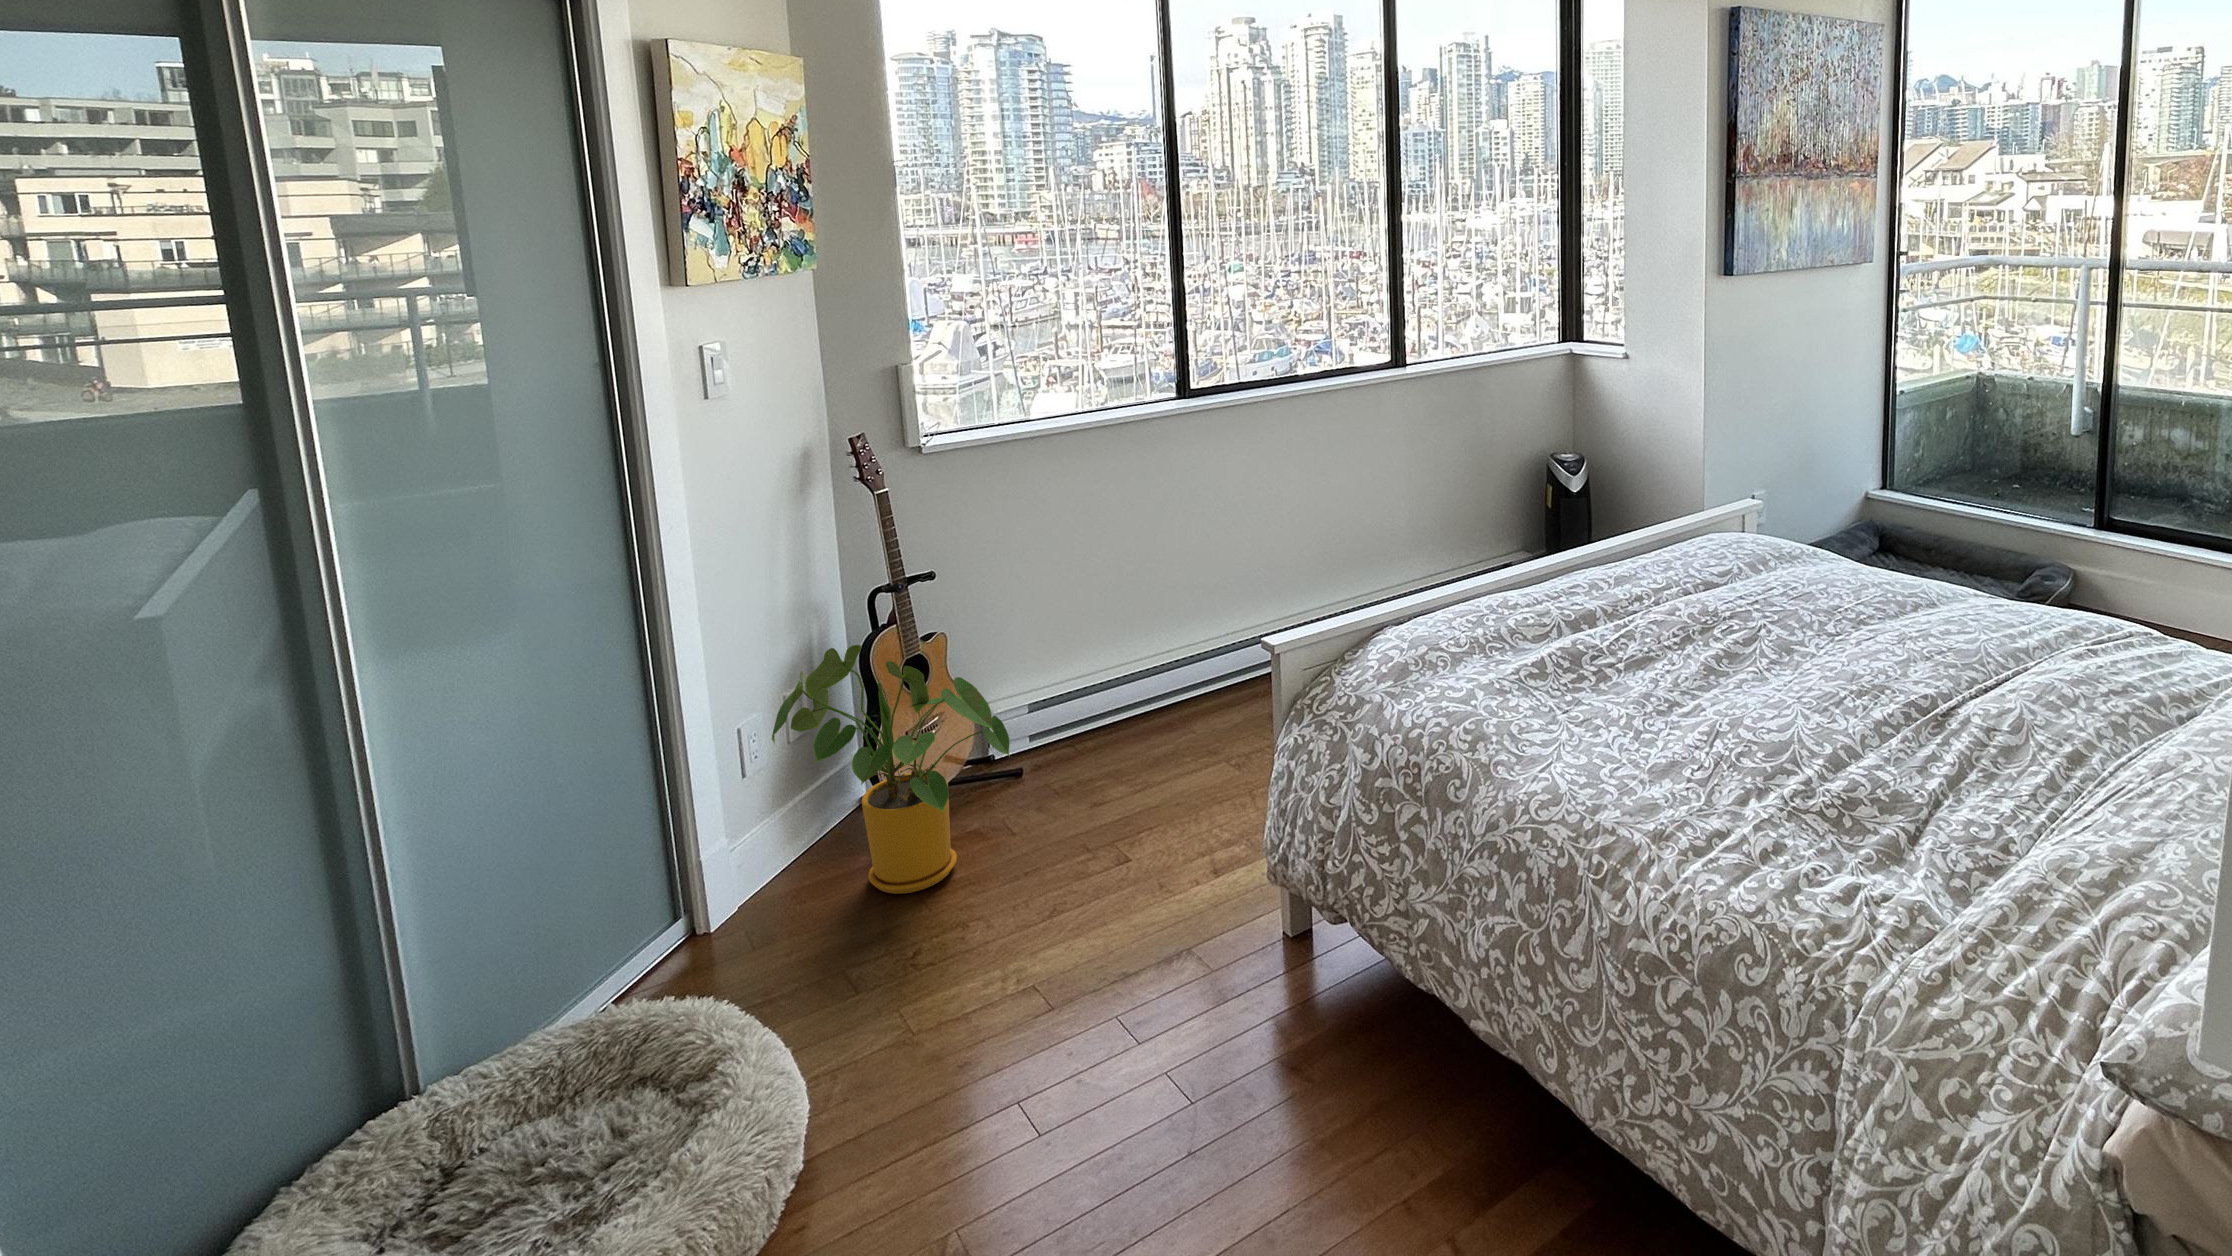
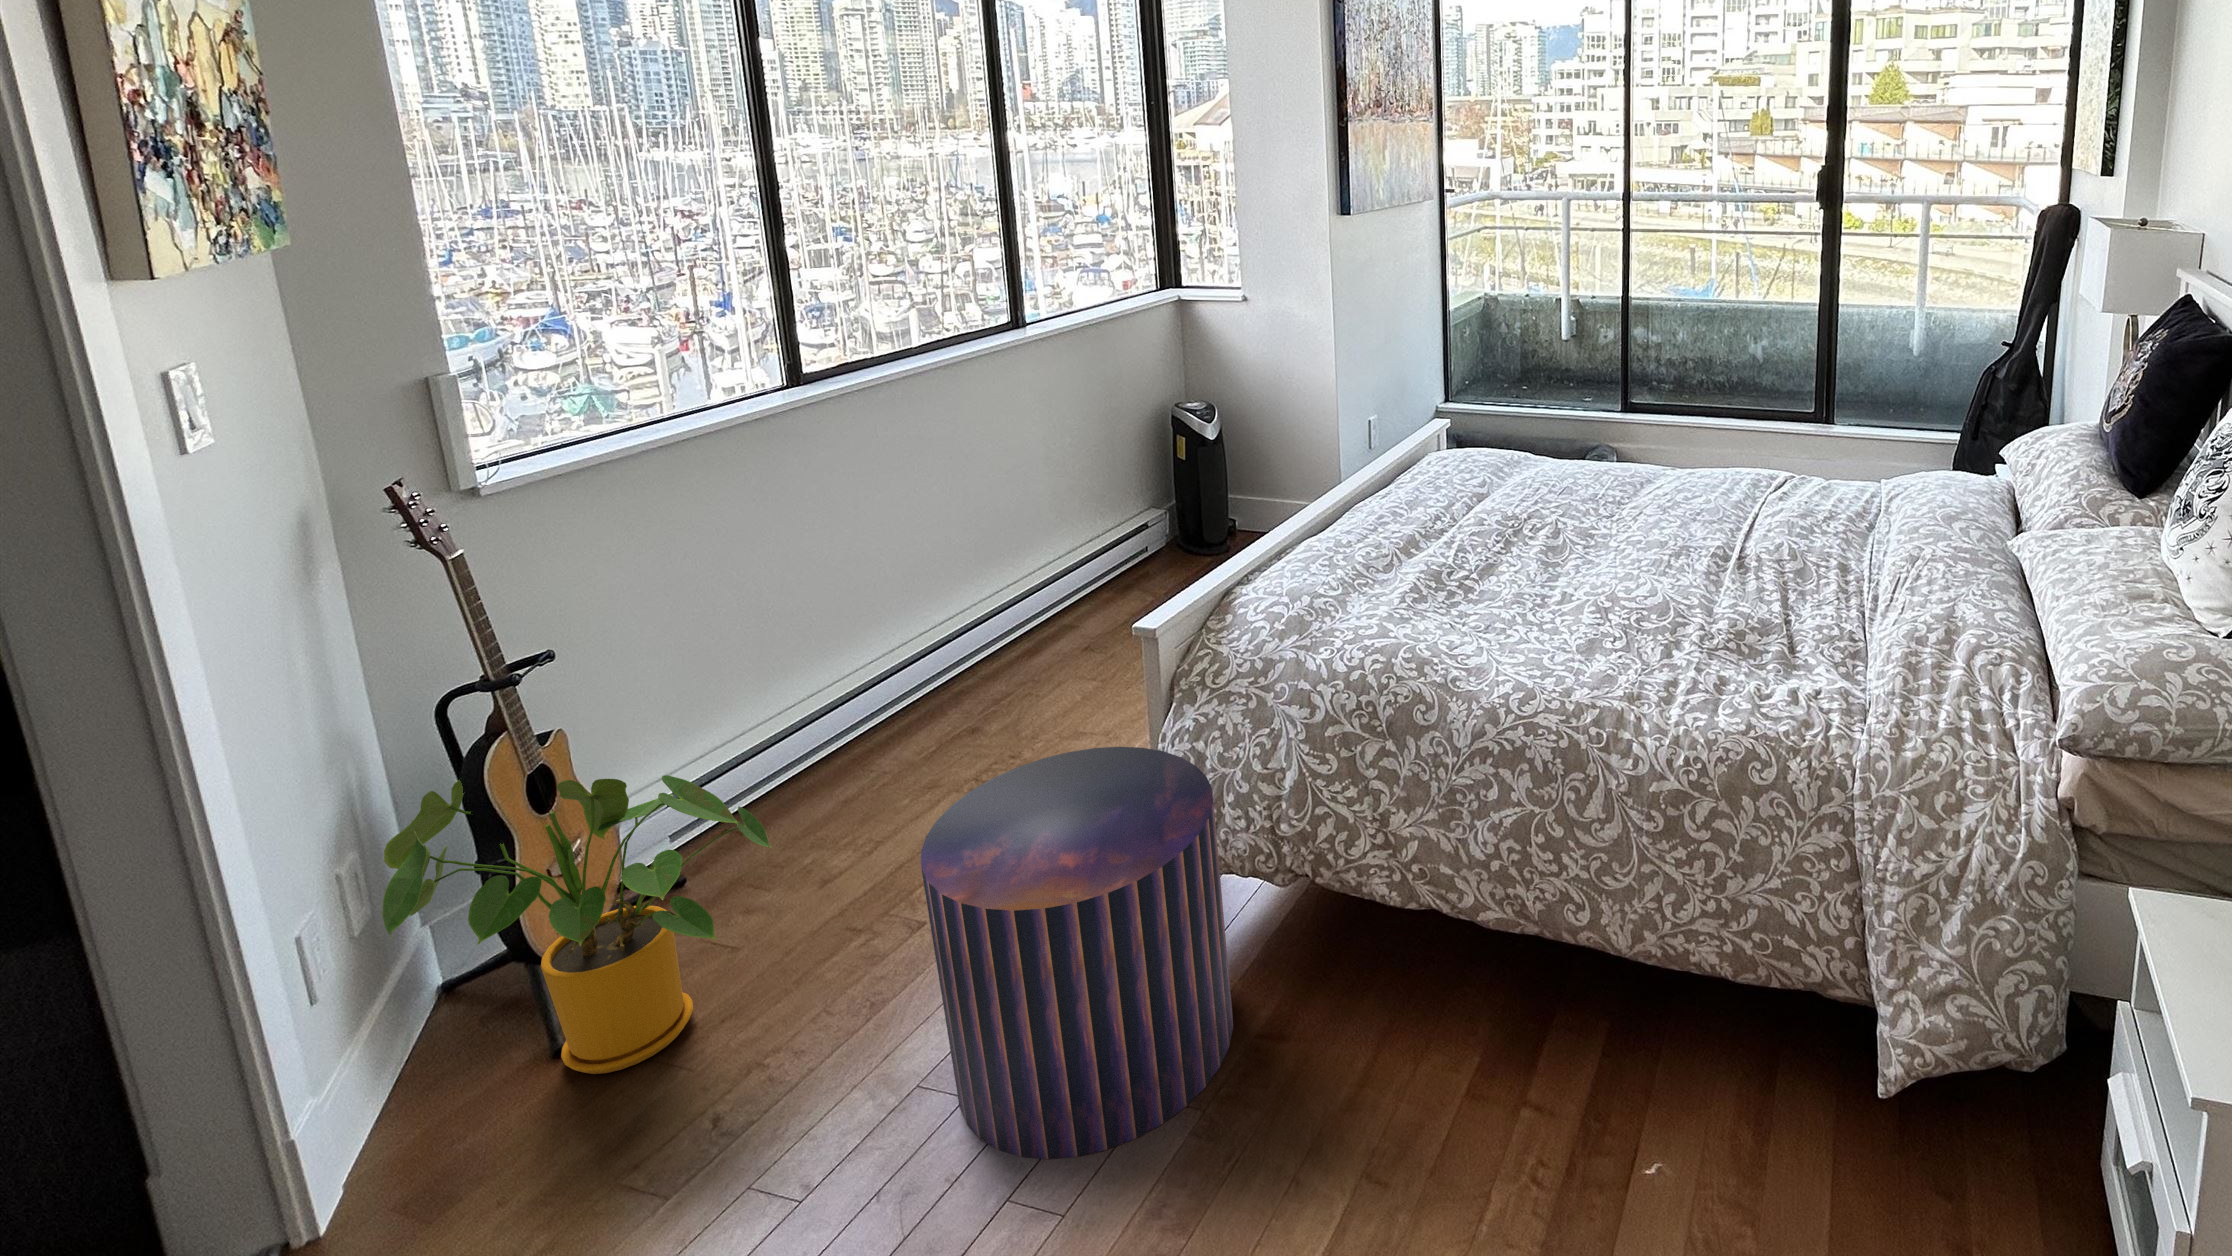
pouf: none [1020,738,1286,1105] -> present [921,747,1233,1159]

